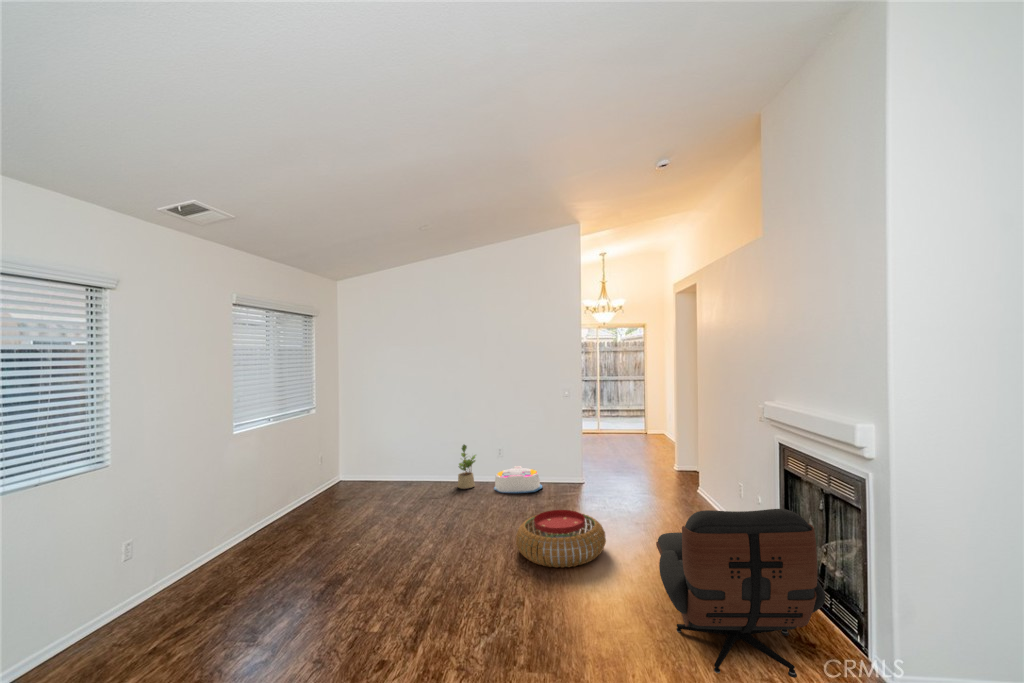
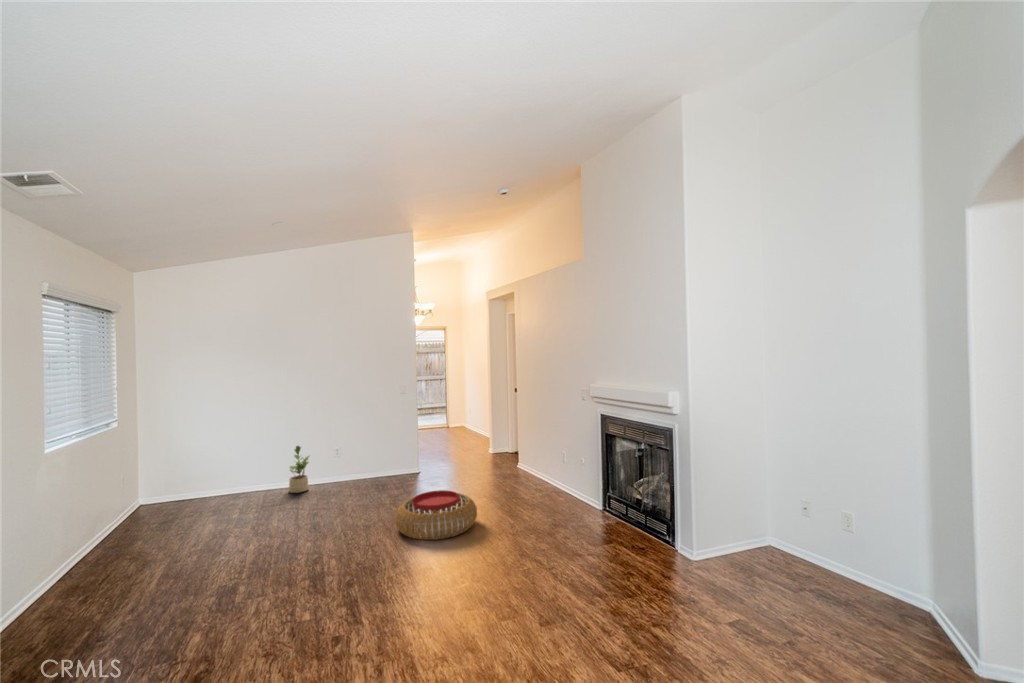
storage bin: present [494,466,542,493] -> none [331,463,383,492]
lounge chair: present [656,509,825,678] -> none [527,454,657,578]

